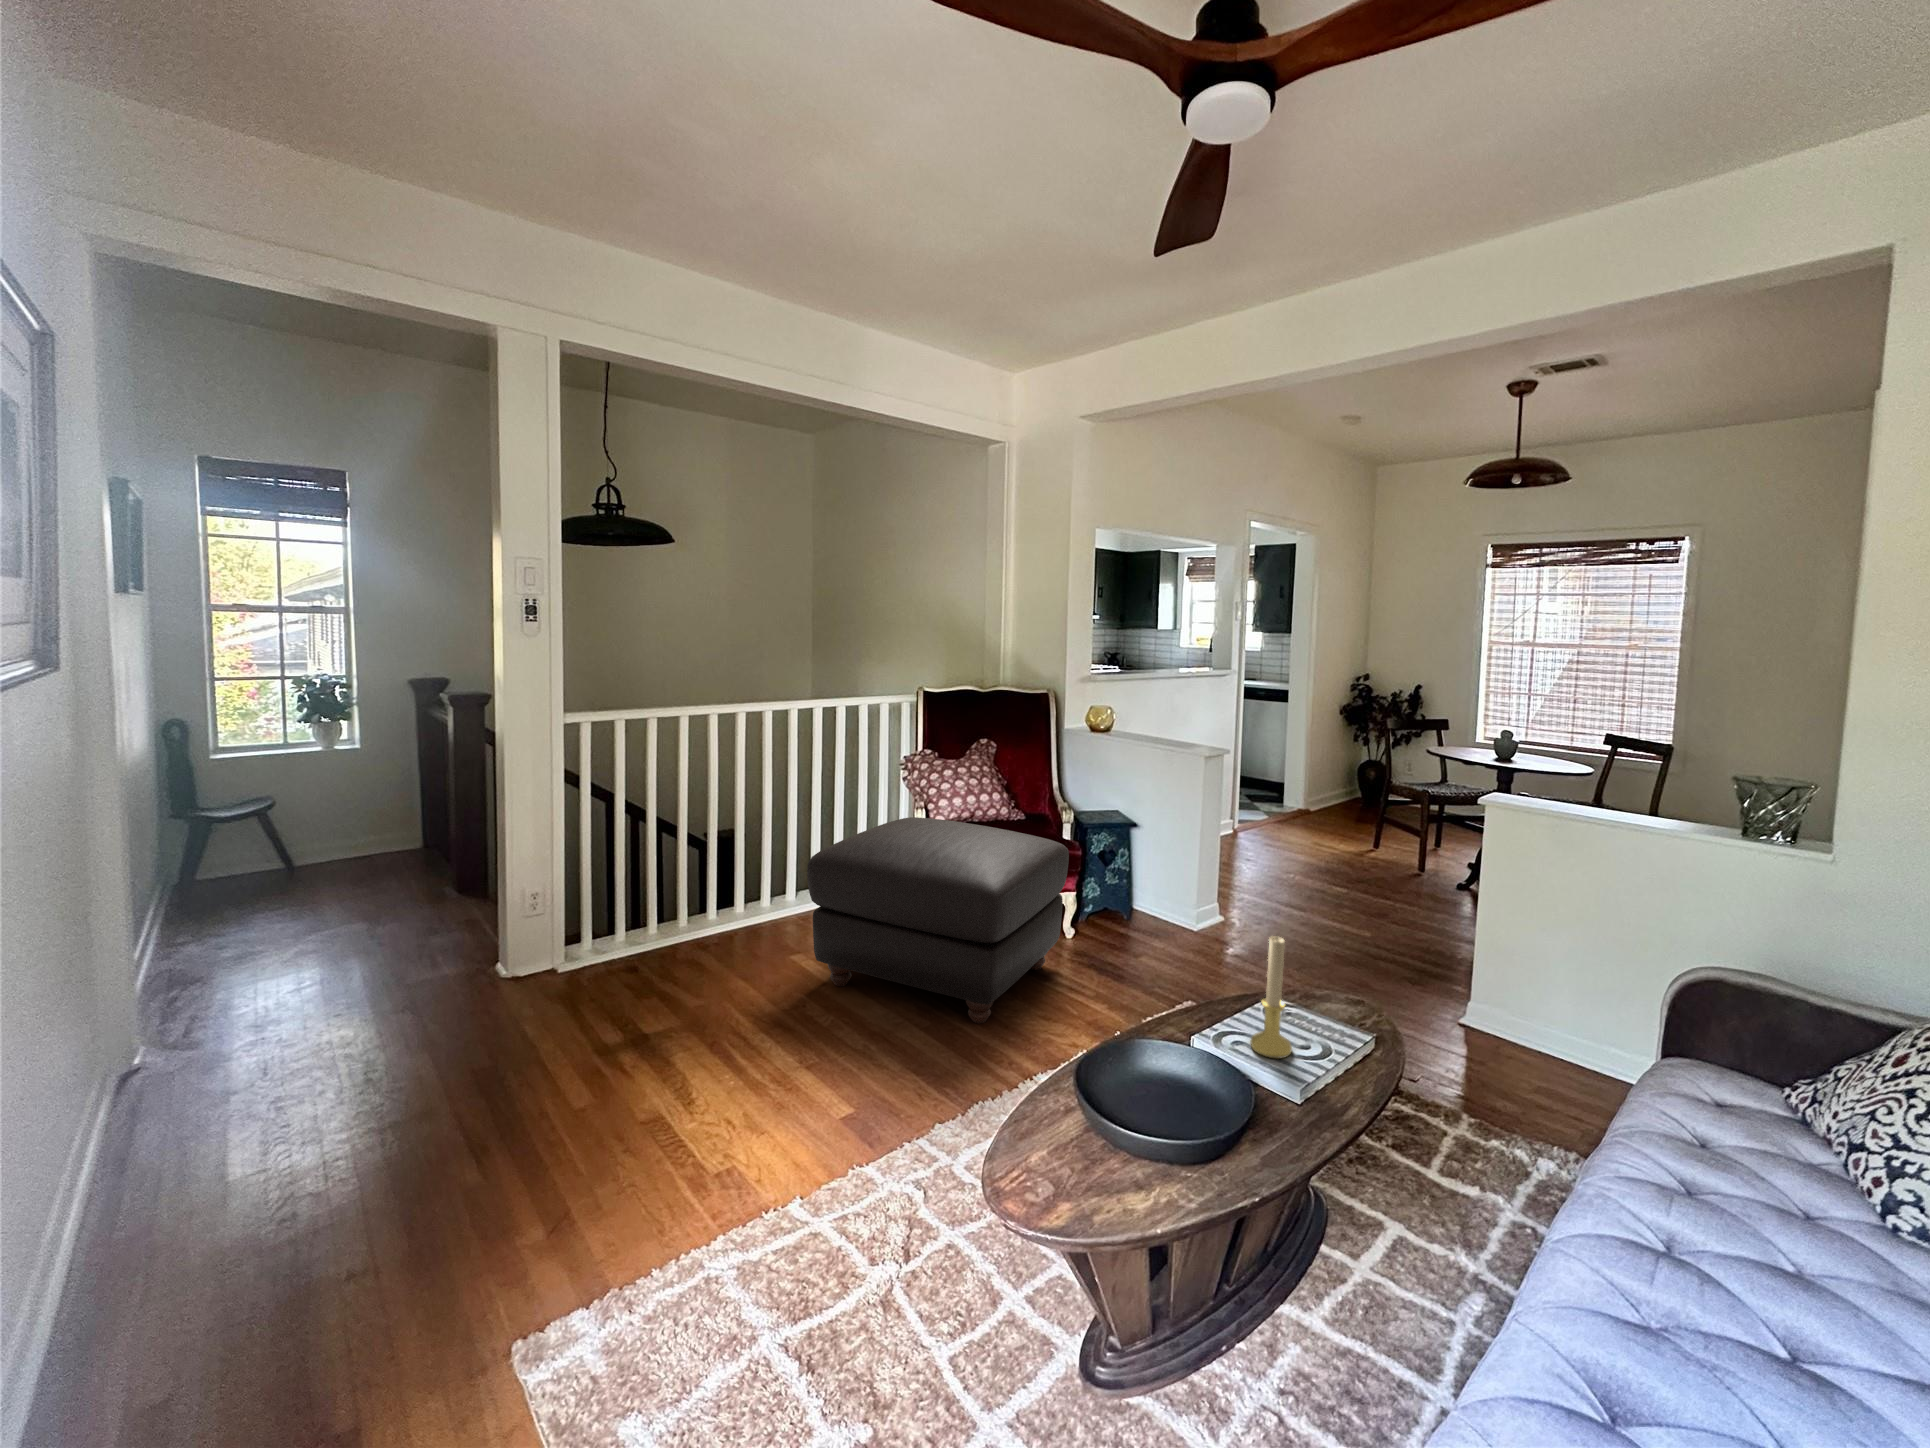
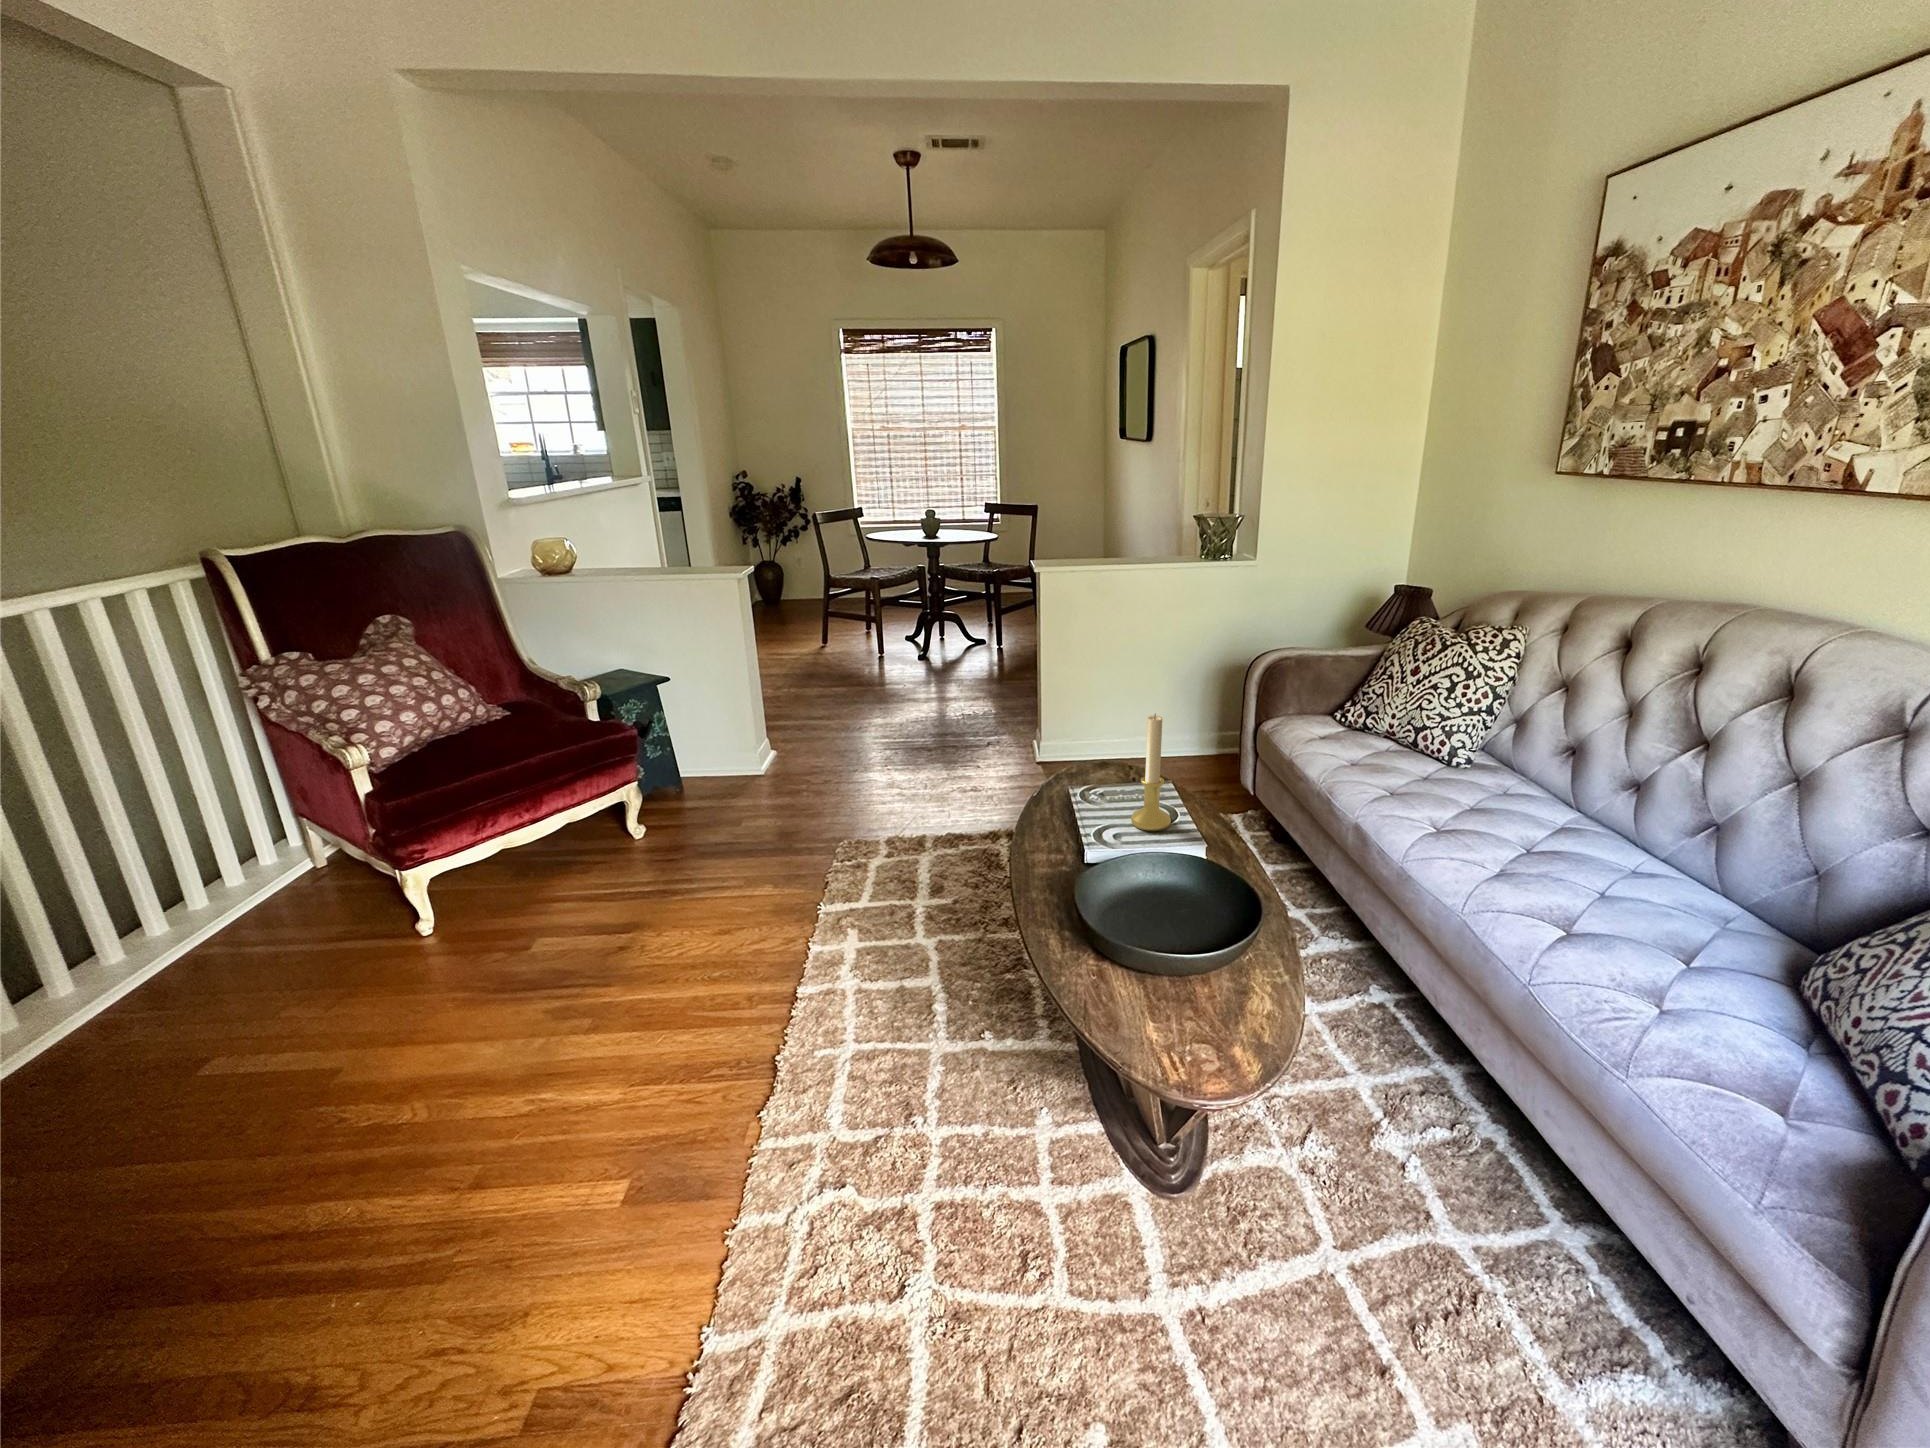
ottoman: present [807,817,1069,1023] -> none [236,723,683,1062]

